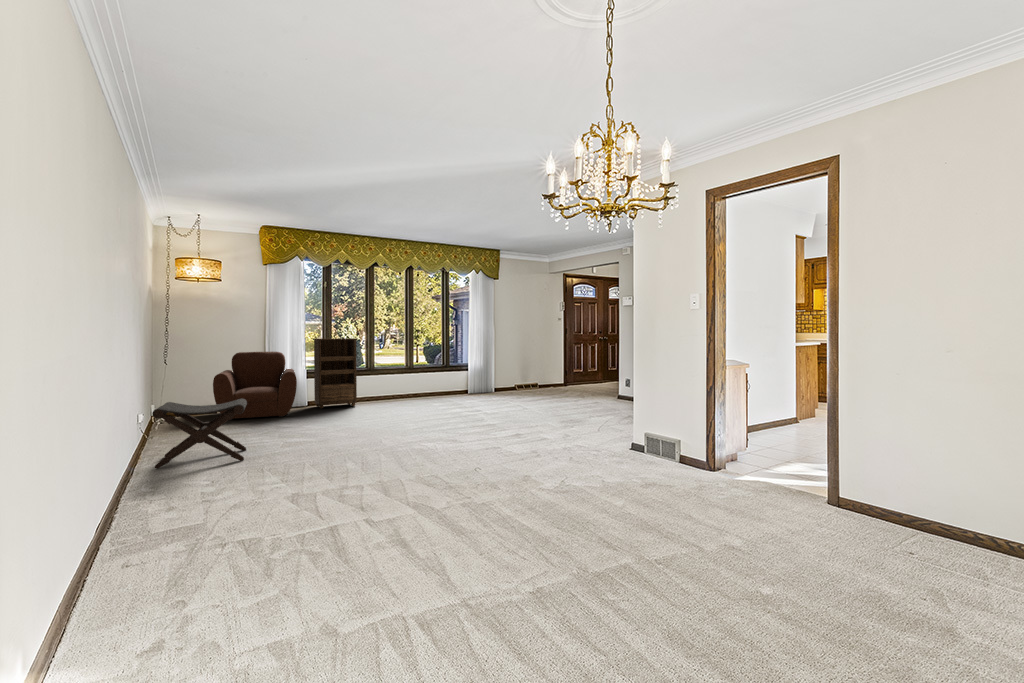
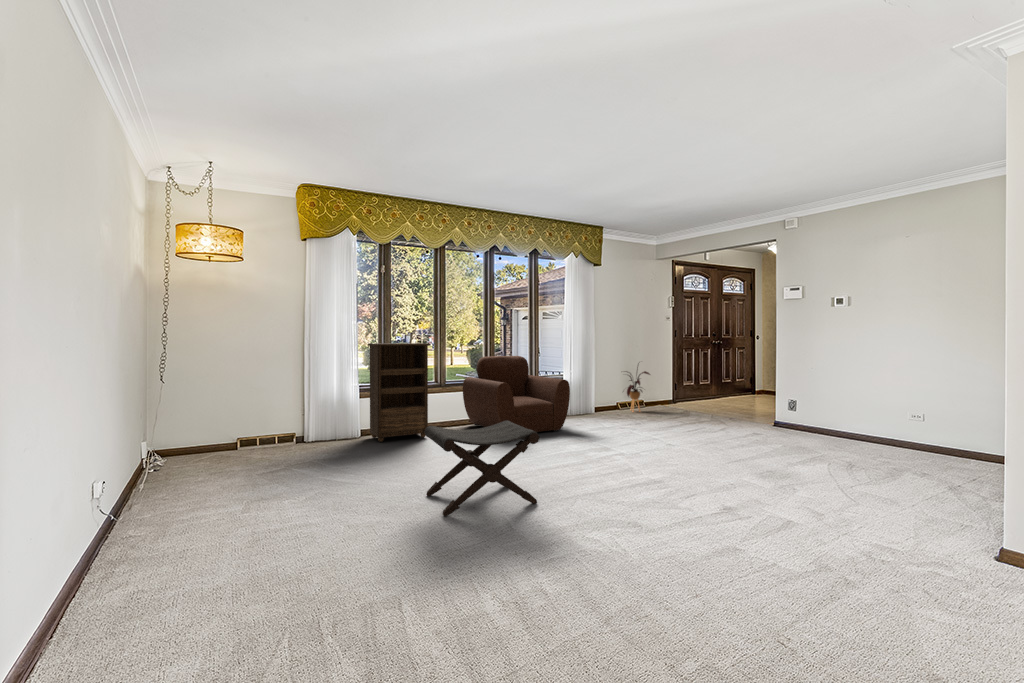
armchair: present [213,352,297,420] -> present [463,356,570,432]
house plant: none [514,352,536,391] -> present [626,367,650,411]
footstool: present [152,399,247,469] -> present [425,420,539,516]

